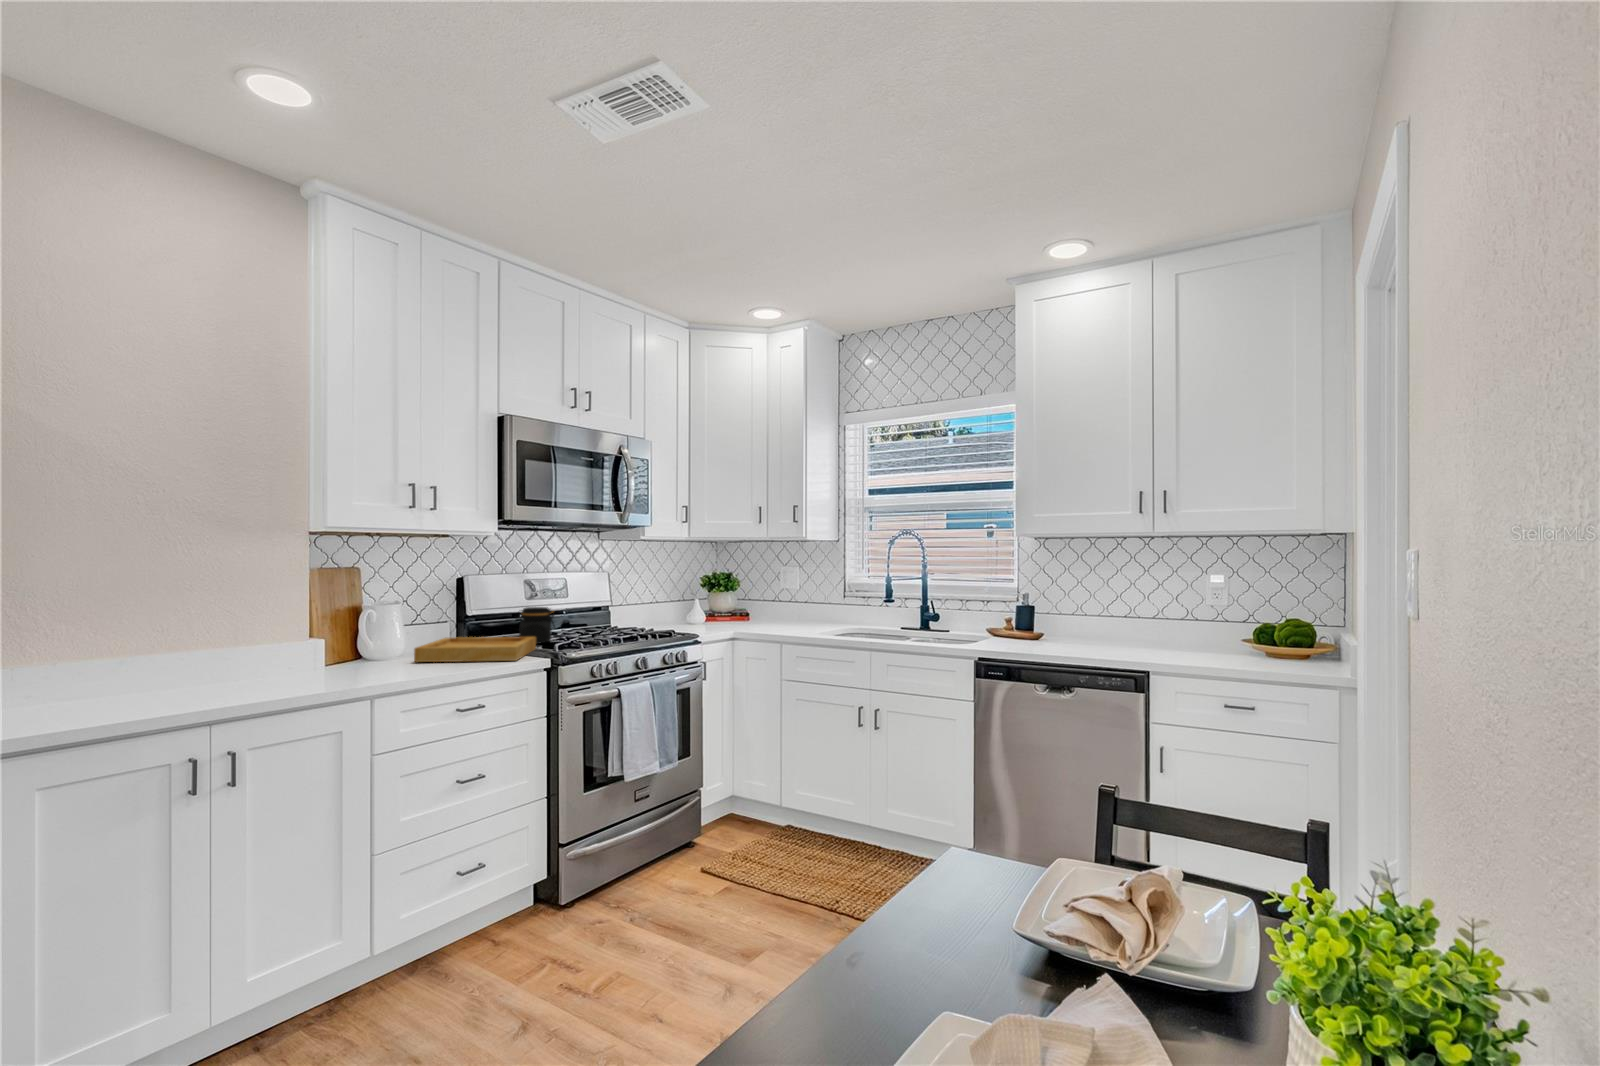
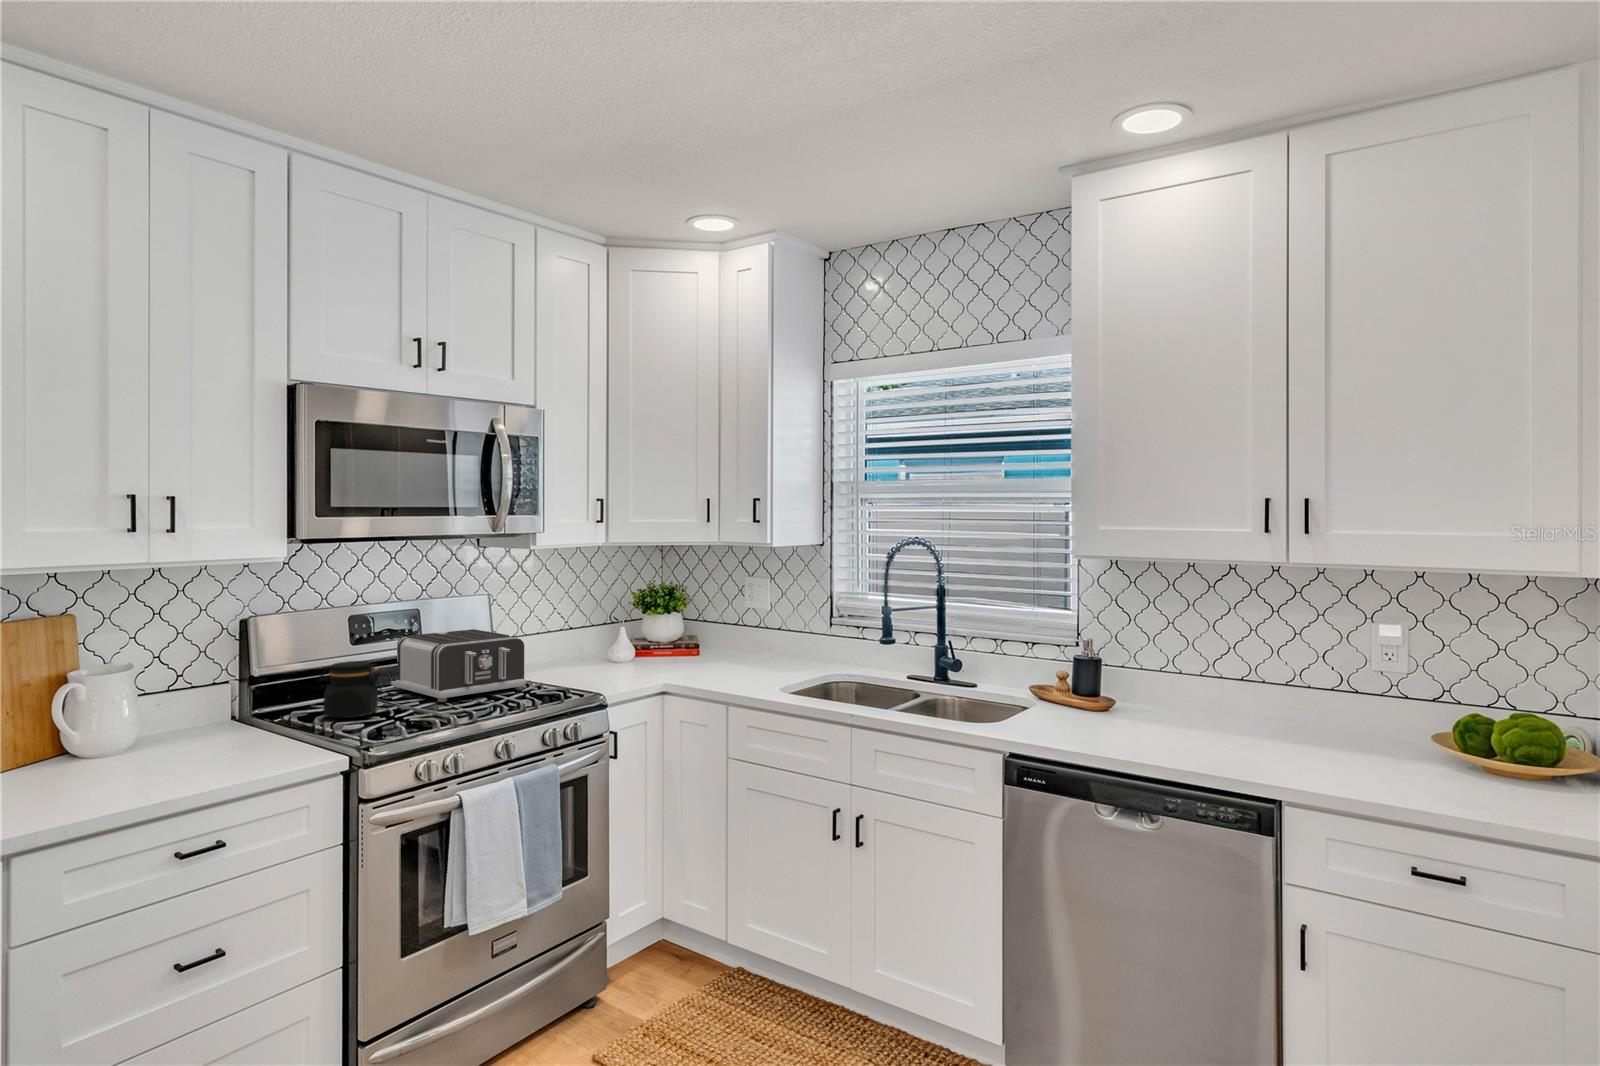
toaster: none [549,594,642,637] -> present [391,629,526,702]
tray: present [414,637,536,662] -> none [116,714,339,770]

